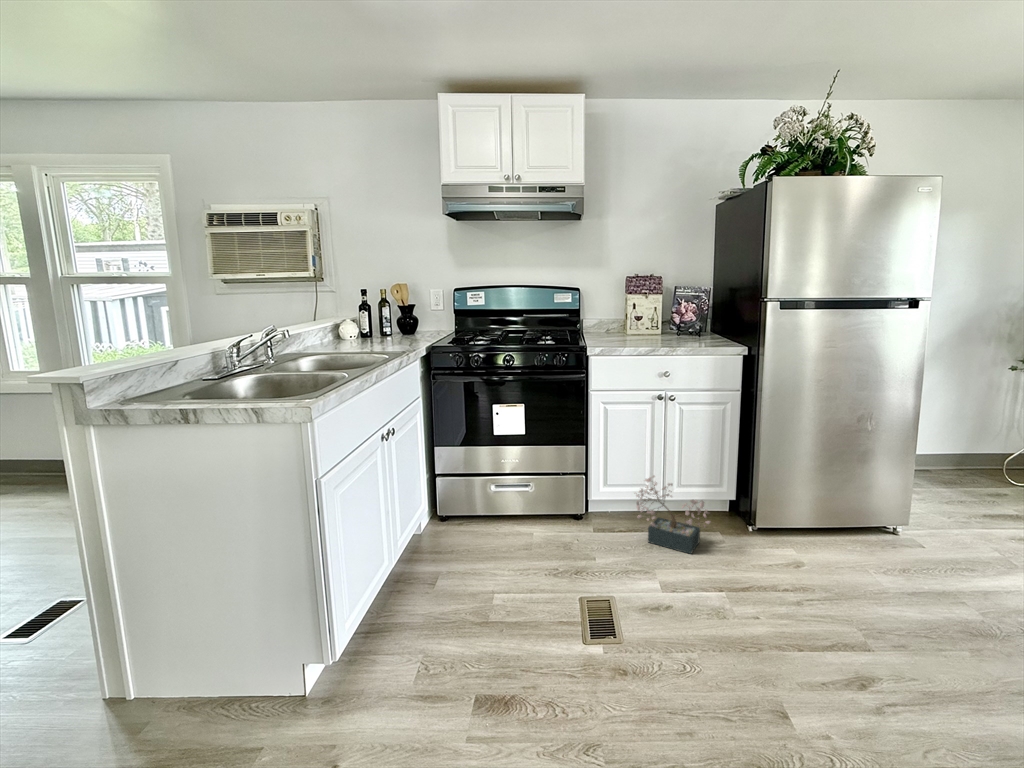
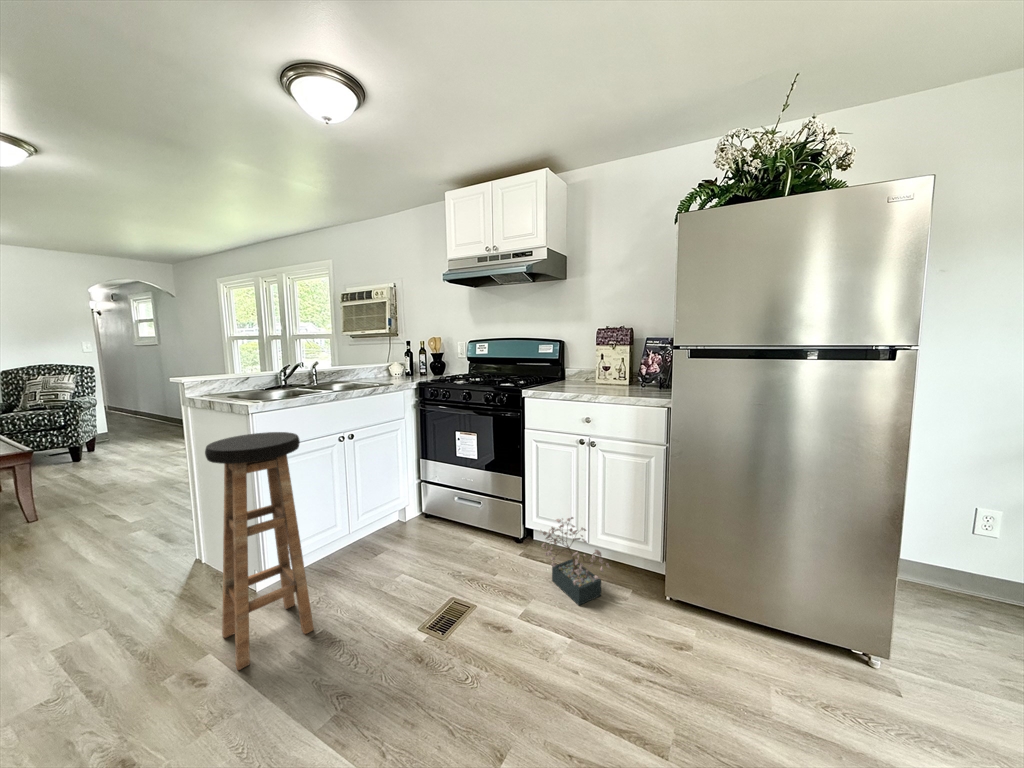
bar stool: none [350,412,467,704] -> present [205,432,314,670]

